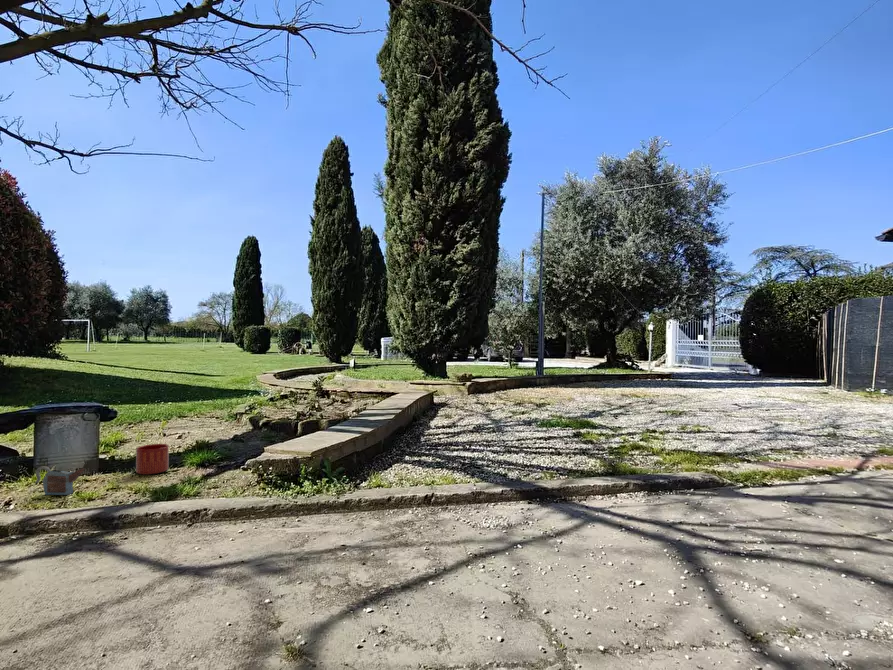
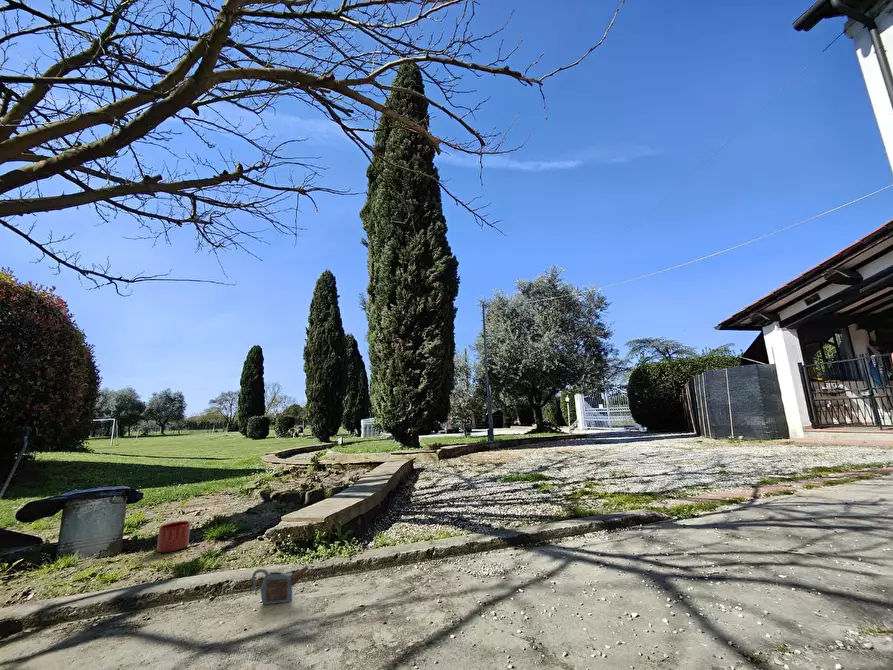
watering can: present [35,466,86,495] -> present [251,567,308,604]

